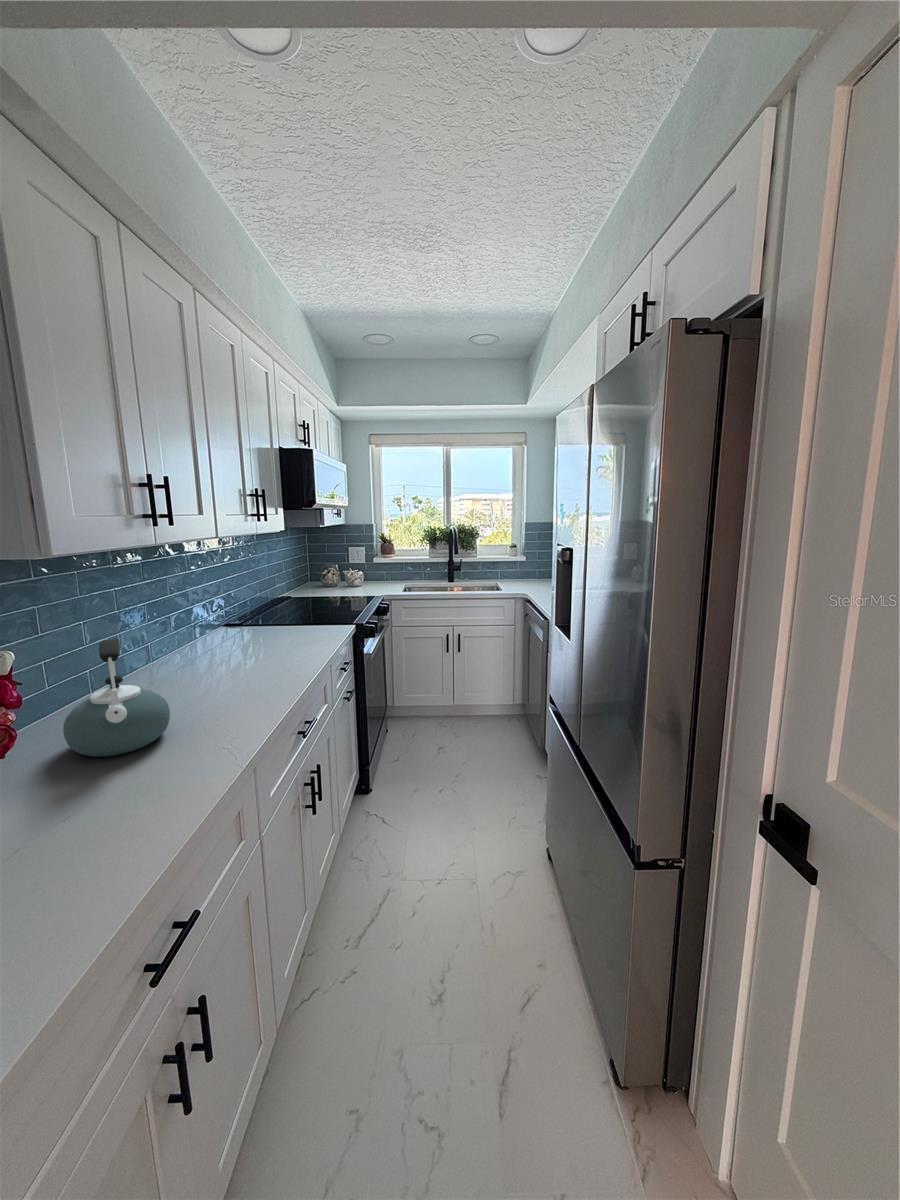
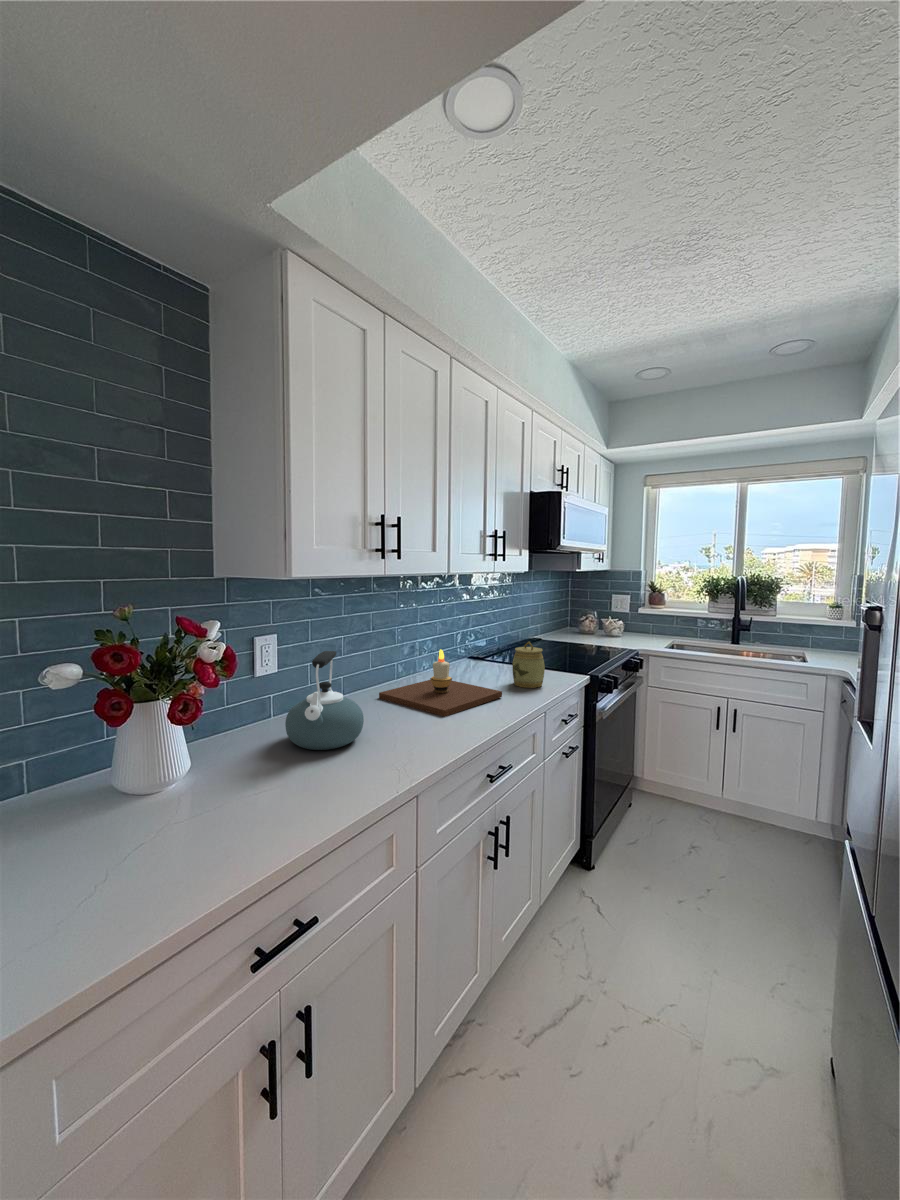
jar: none [290,600,323,645] -> present [512,642,545,688]
candle: none [153,619,291,687] -> present [379,649,502,717]

